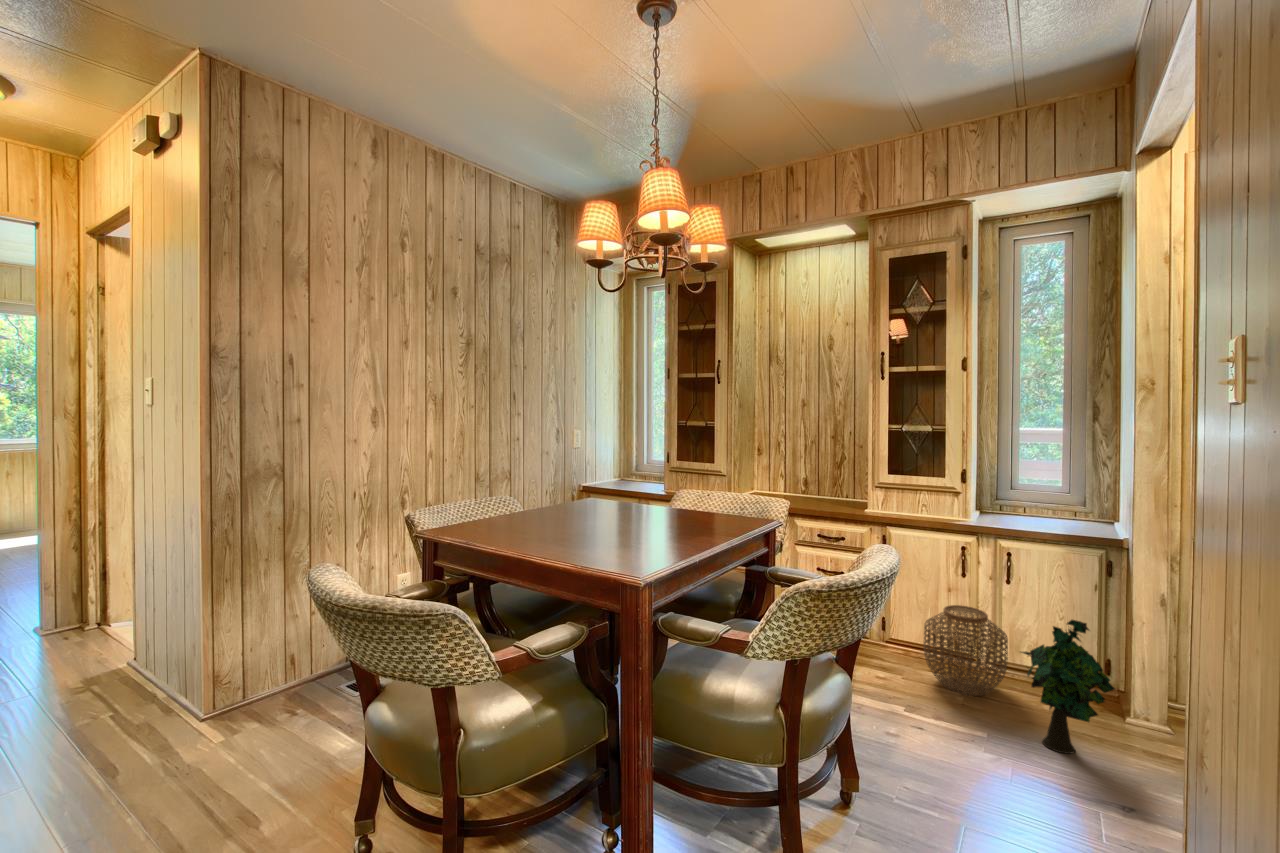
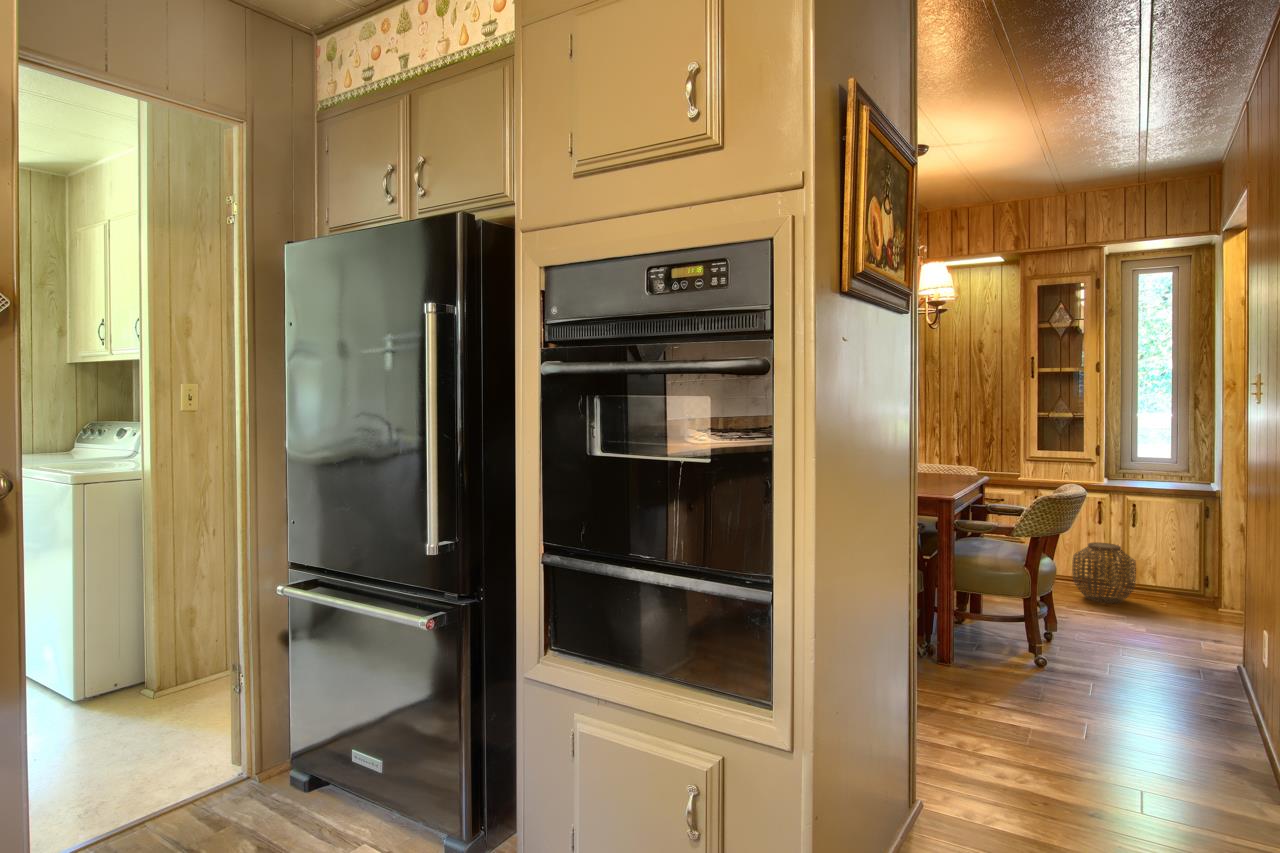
decorative plant: present [1021,620,1115,754] -> none [1147,535,1213,624]

